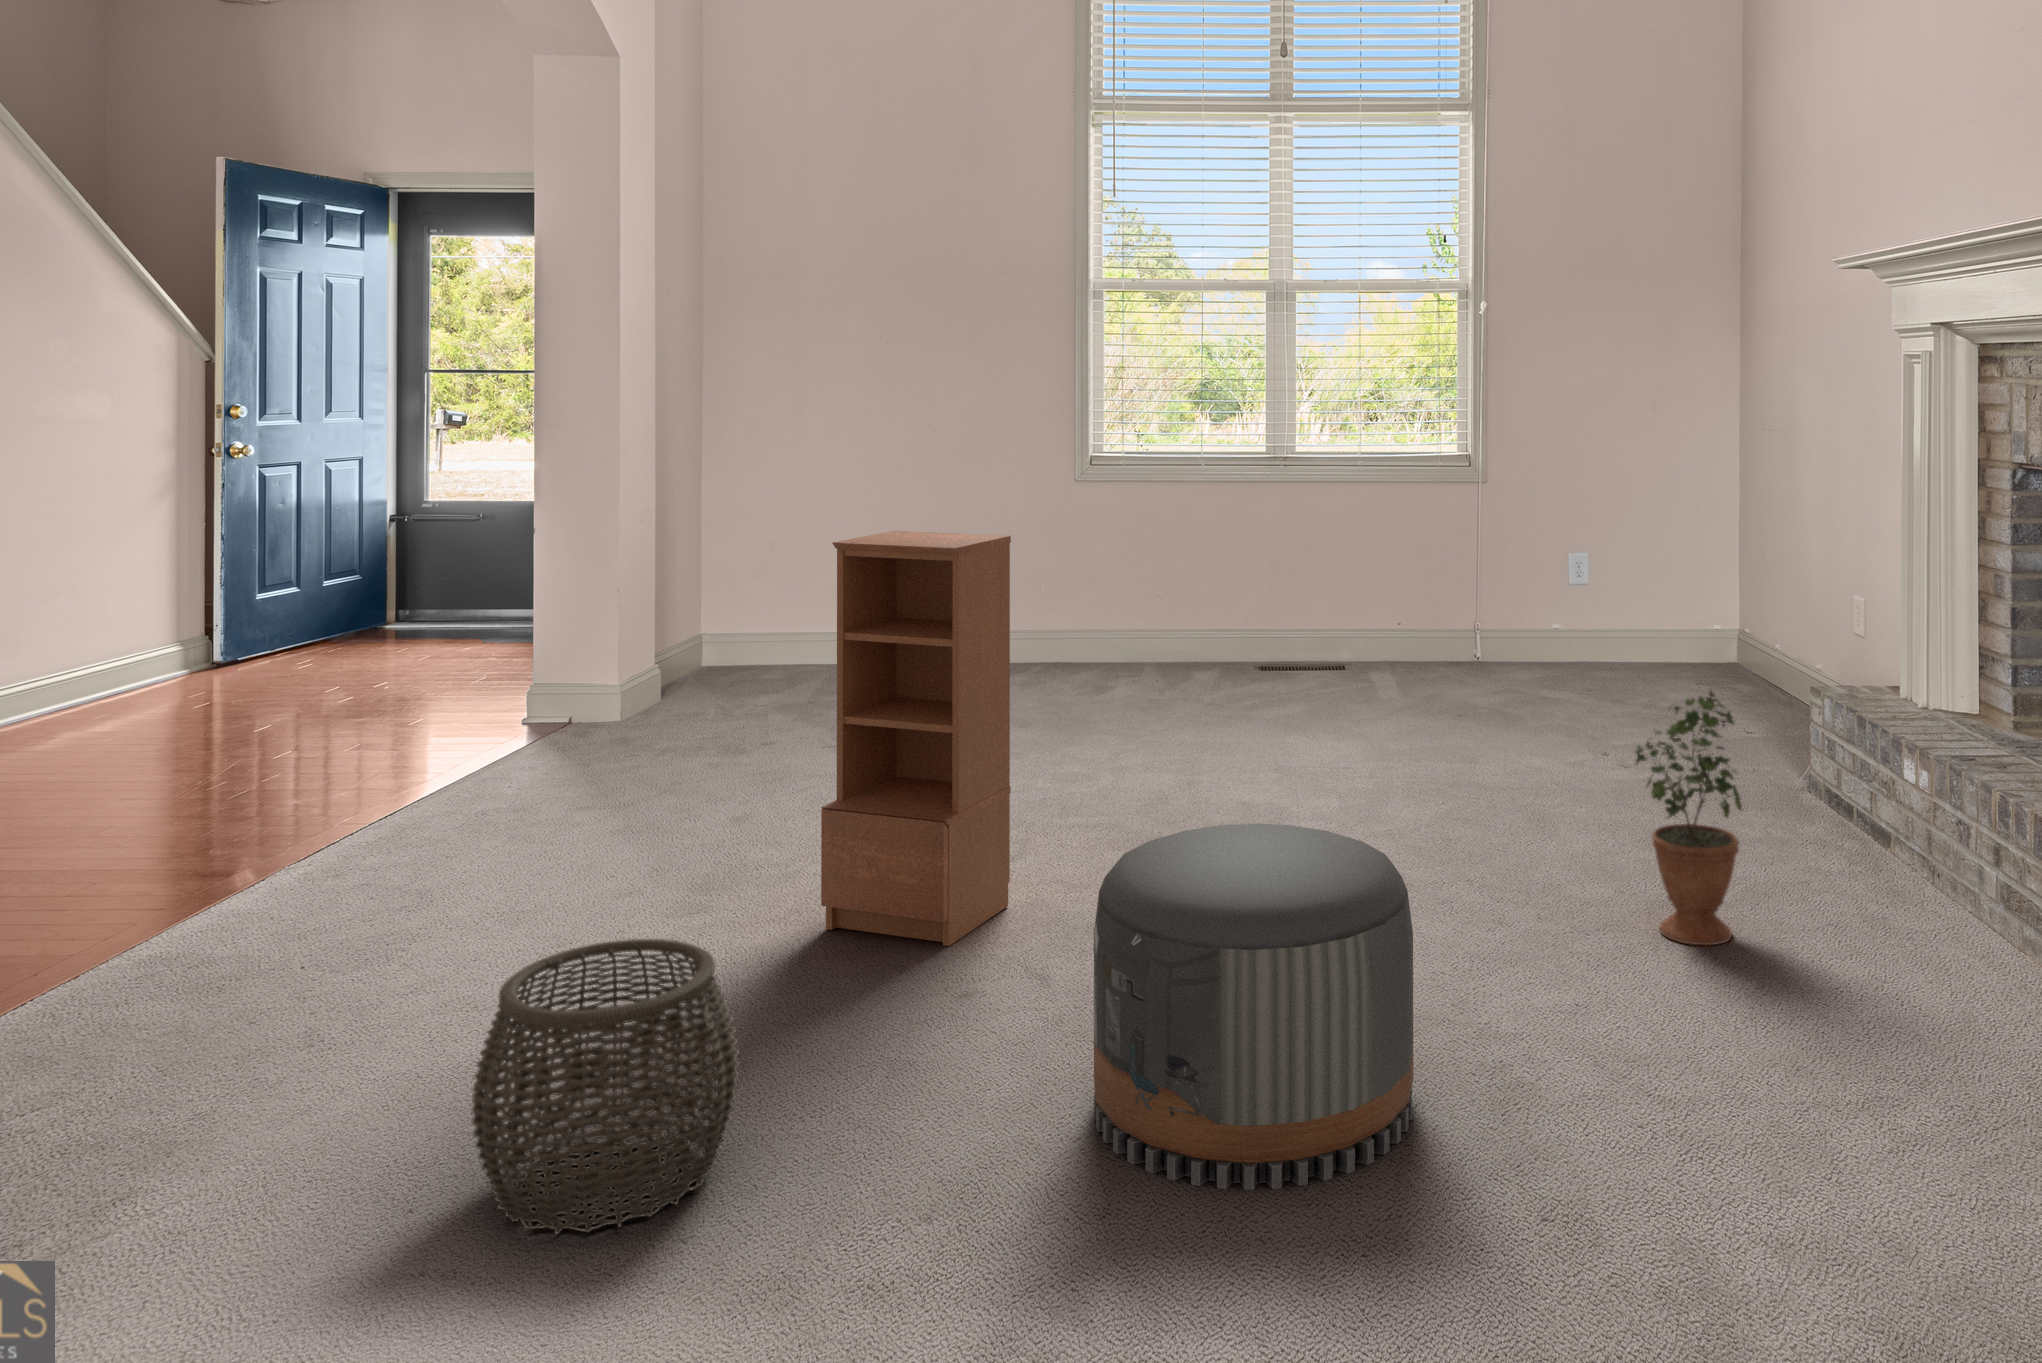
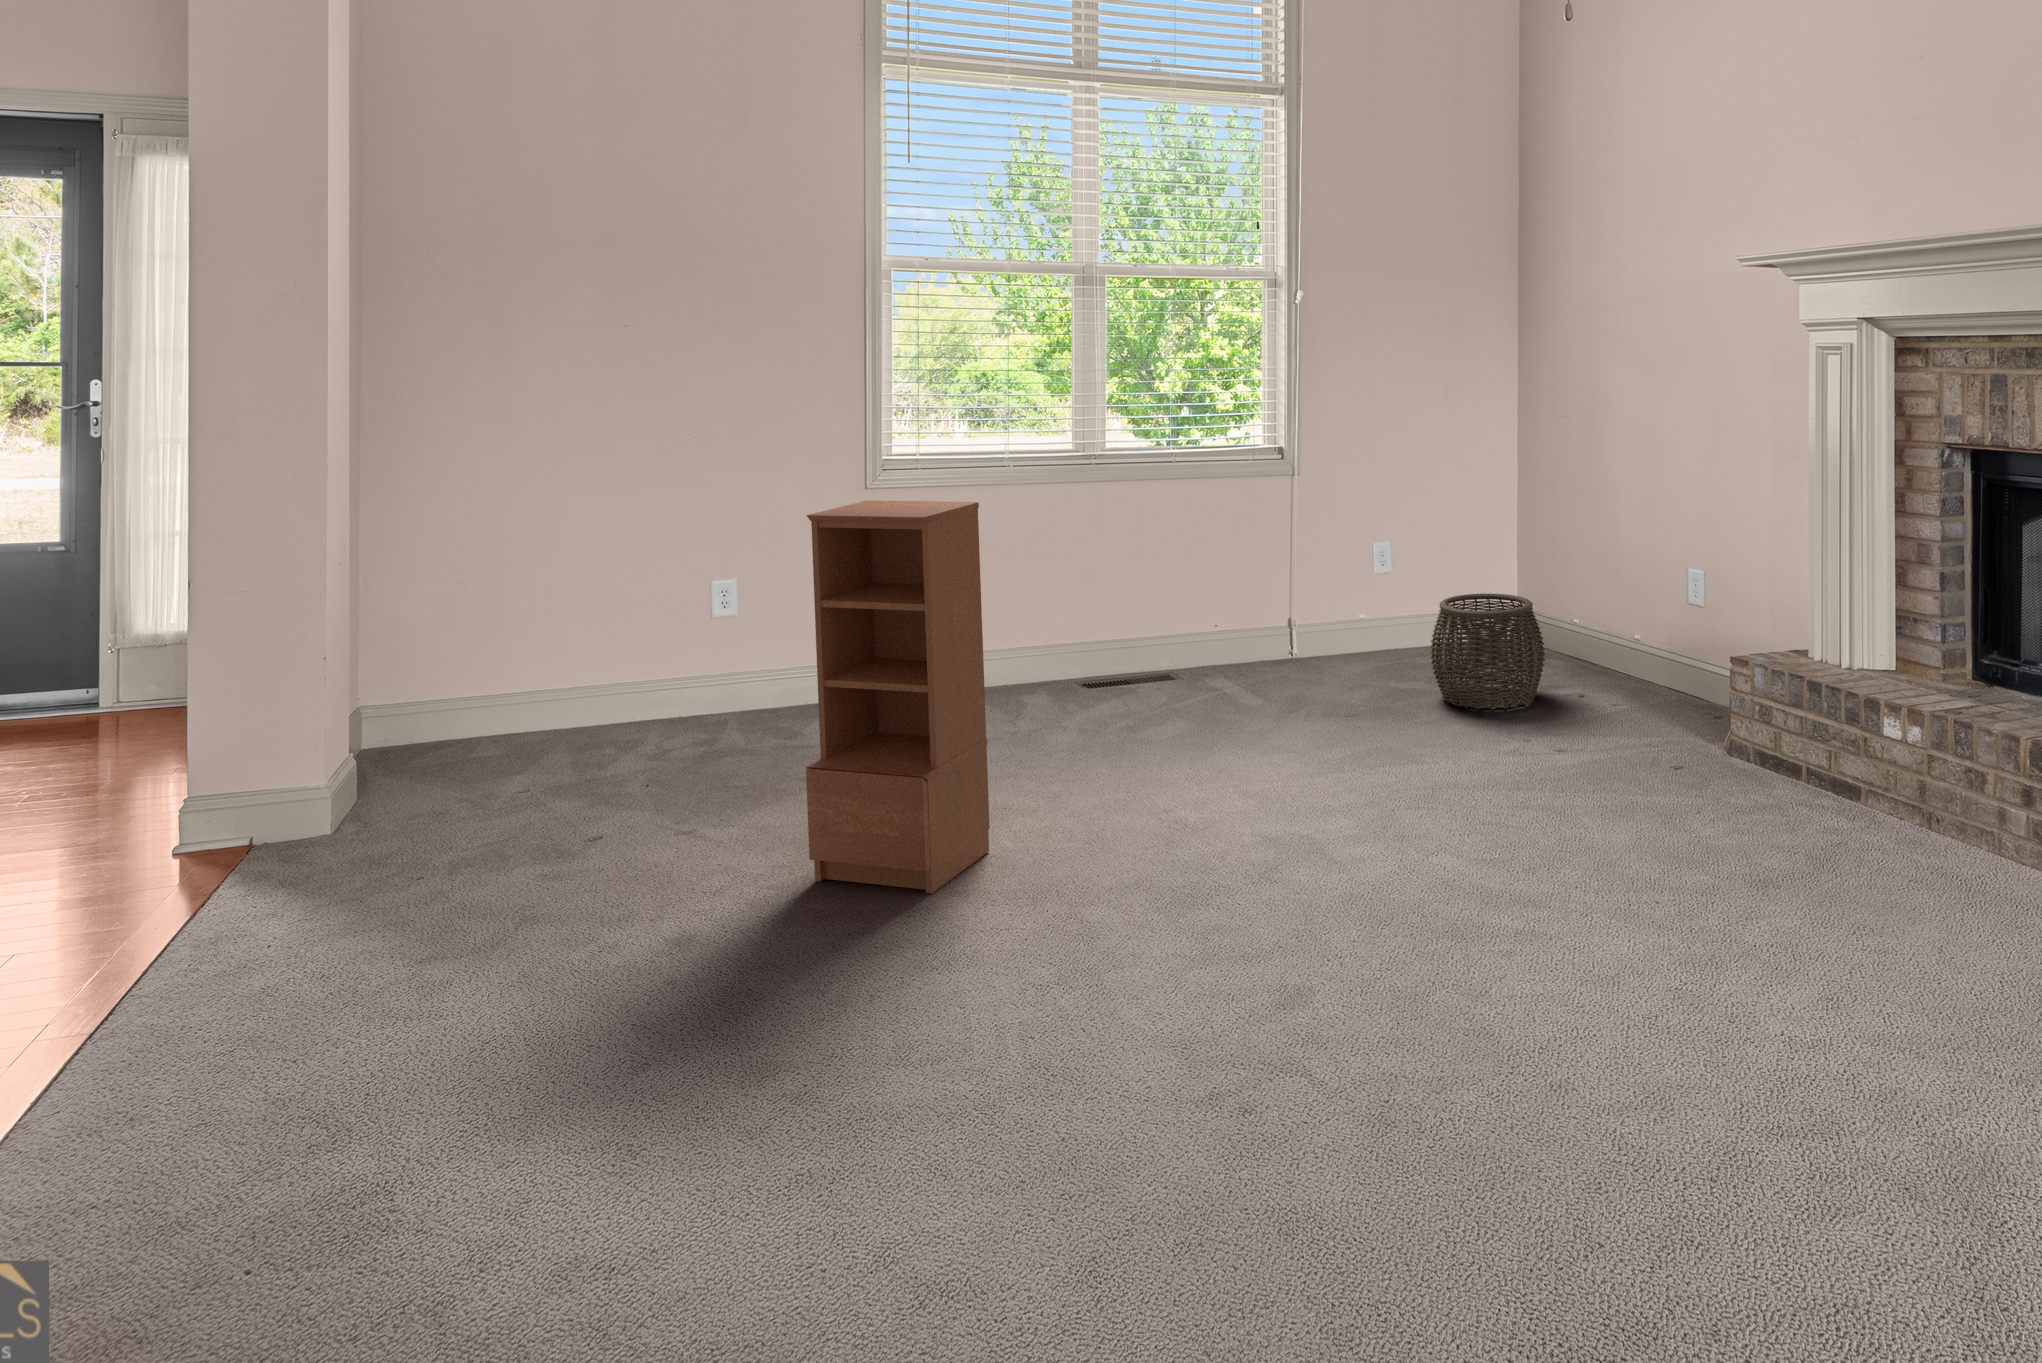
potted plant: present [1636,684,1742,945] -> none [1576,620,1678,866]
pouf: present [1094,823,1413,1190] -> none [1062,774,1371,1130]
woven basket: present [471,939,739,1234] -> present [1430,593,1545,710]

